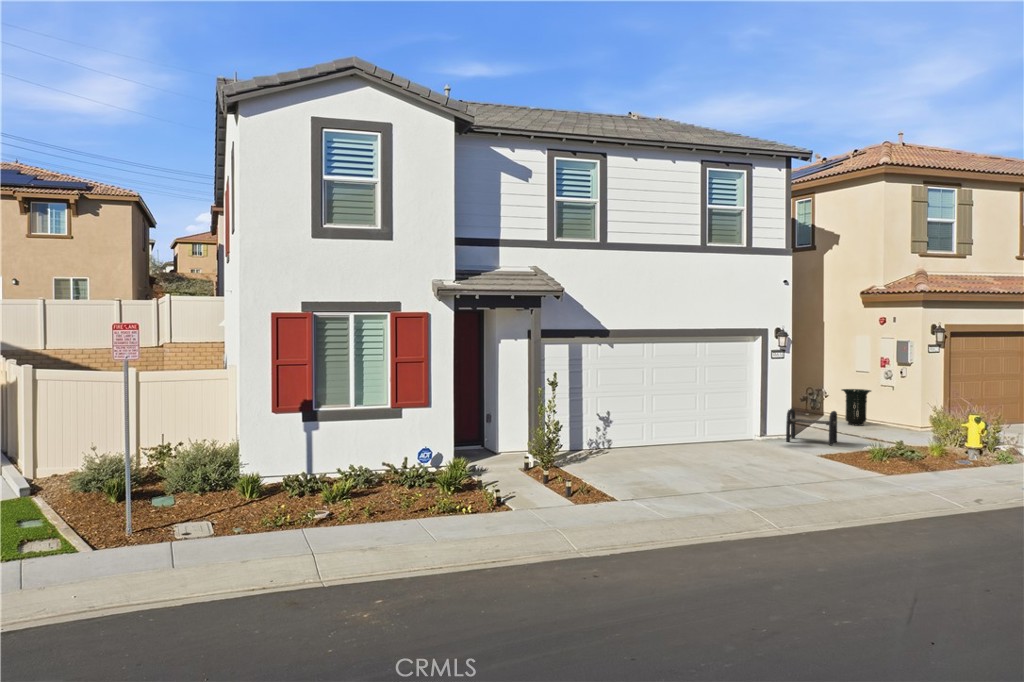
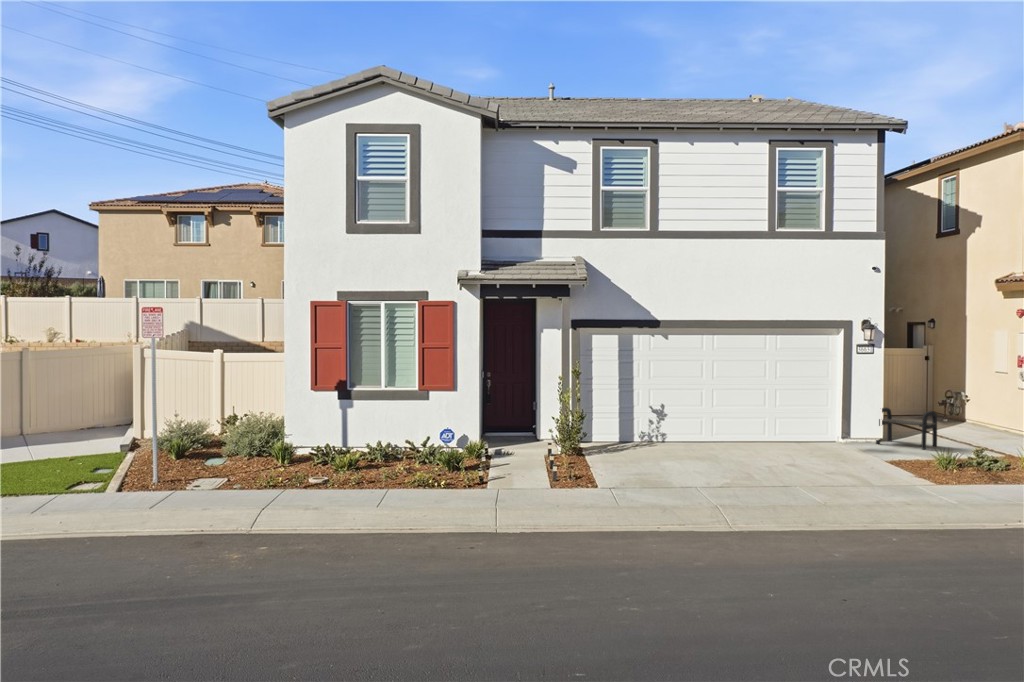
trash can: present [842,389,871,426] -> none [974,390,1011,432]

